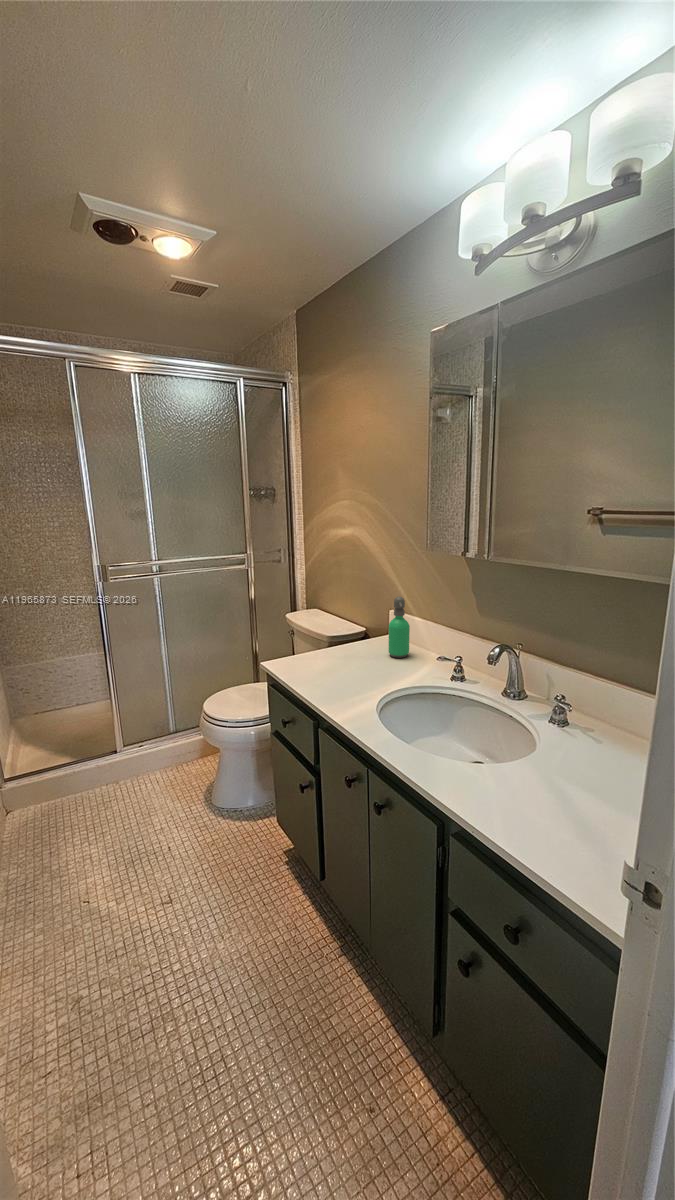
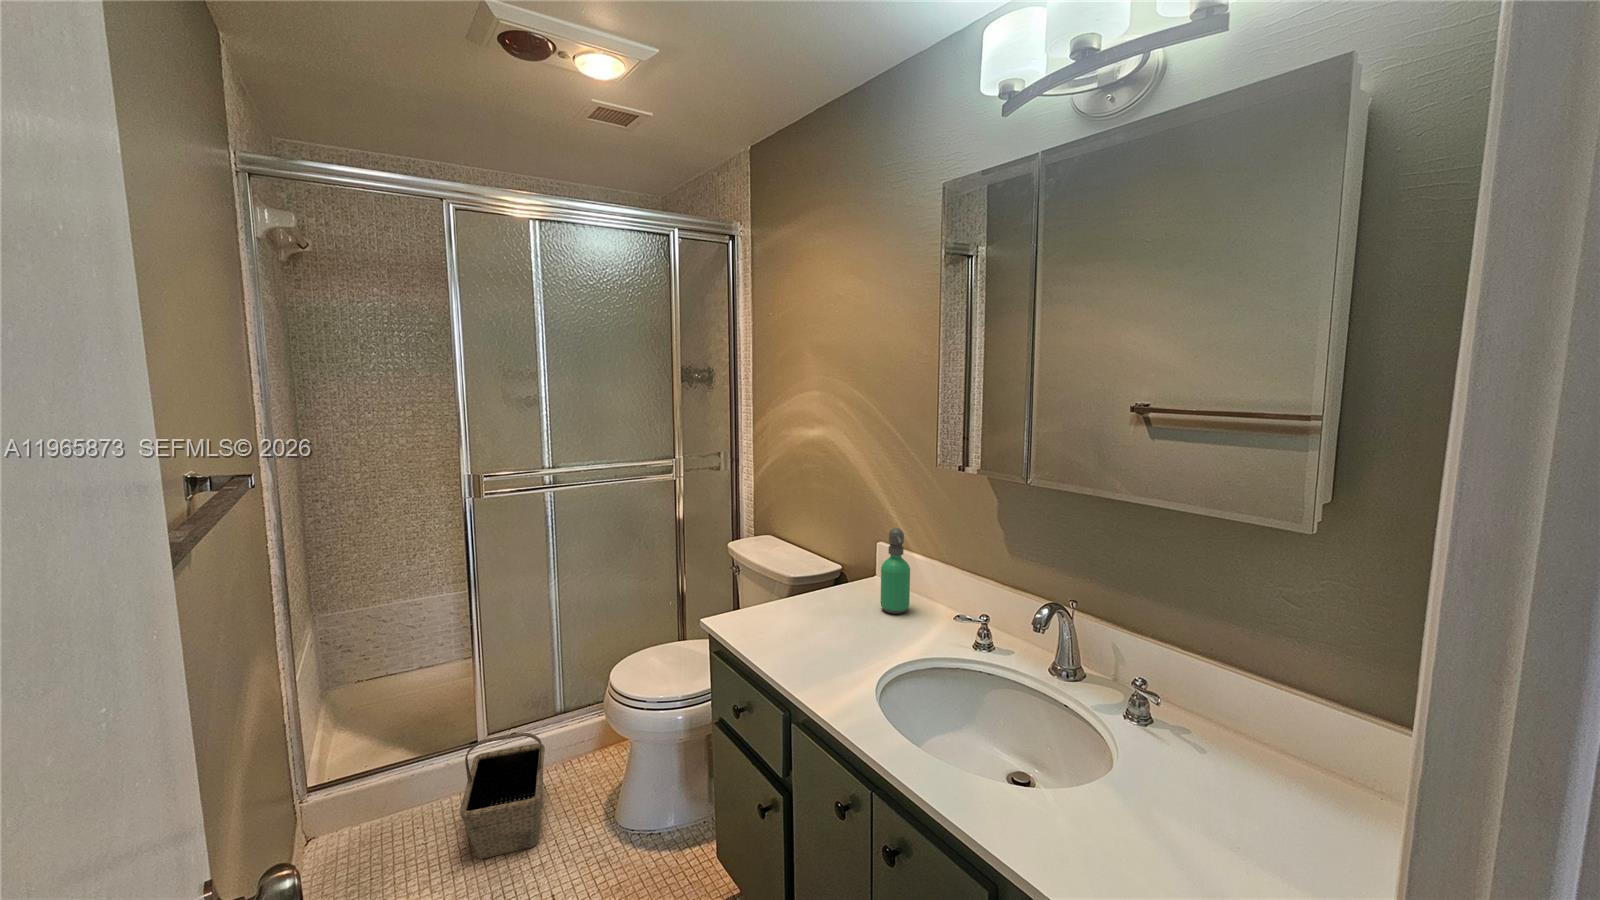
basket: none [105,743,162,825] -> present [460,733,545,859]

